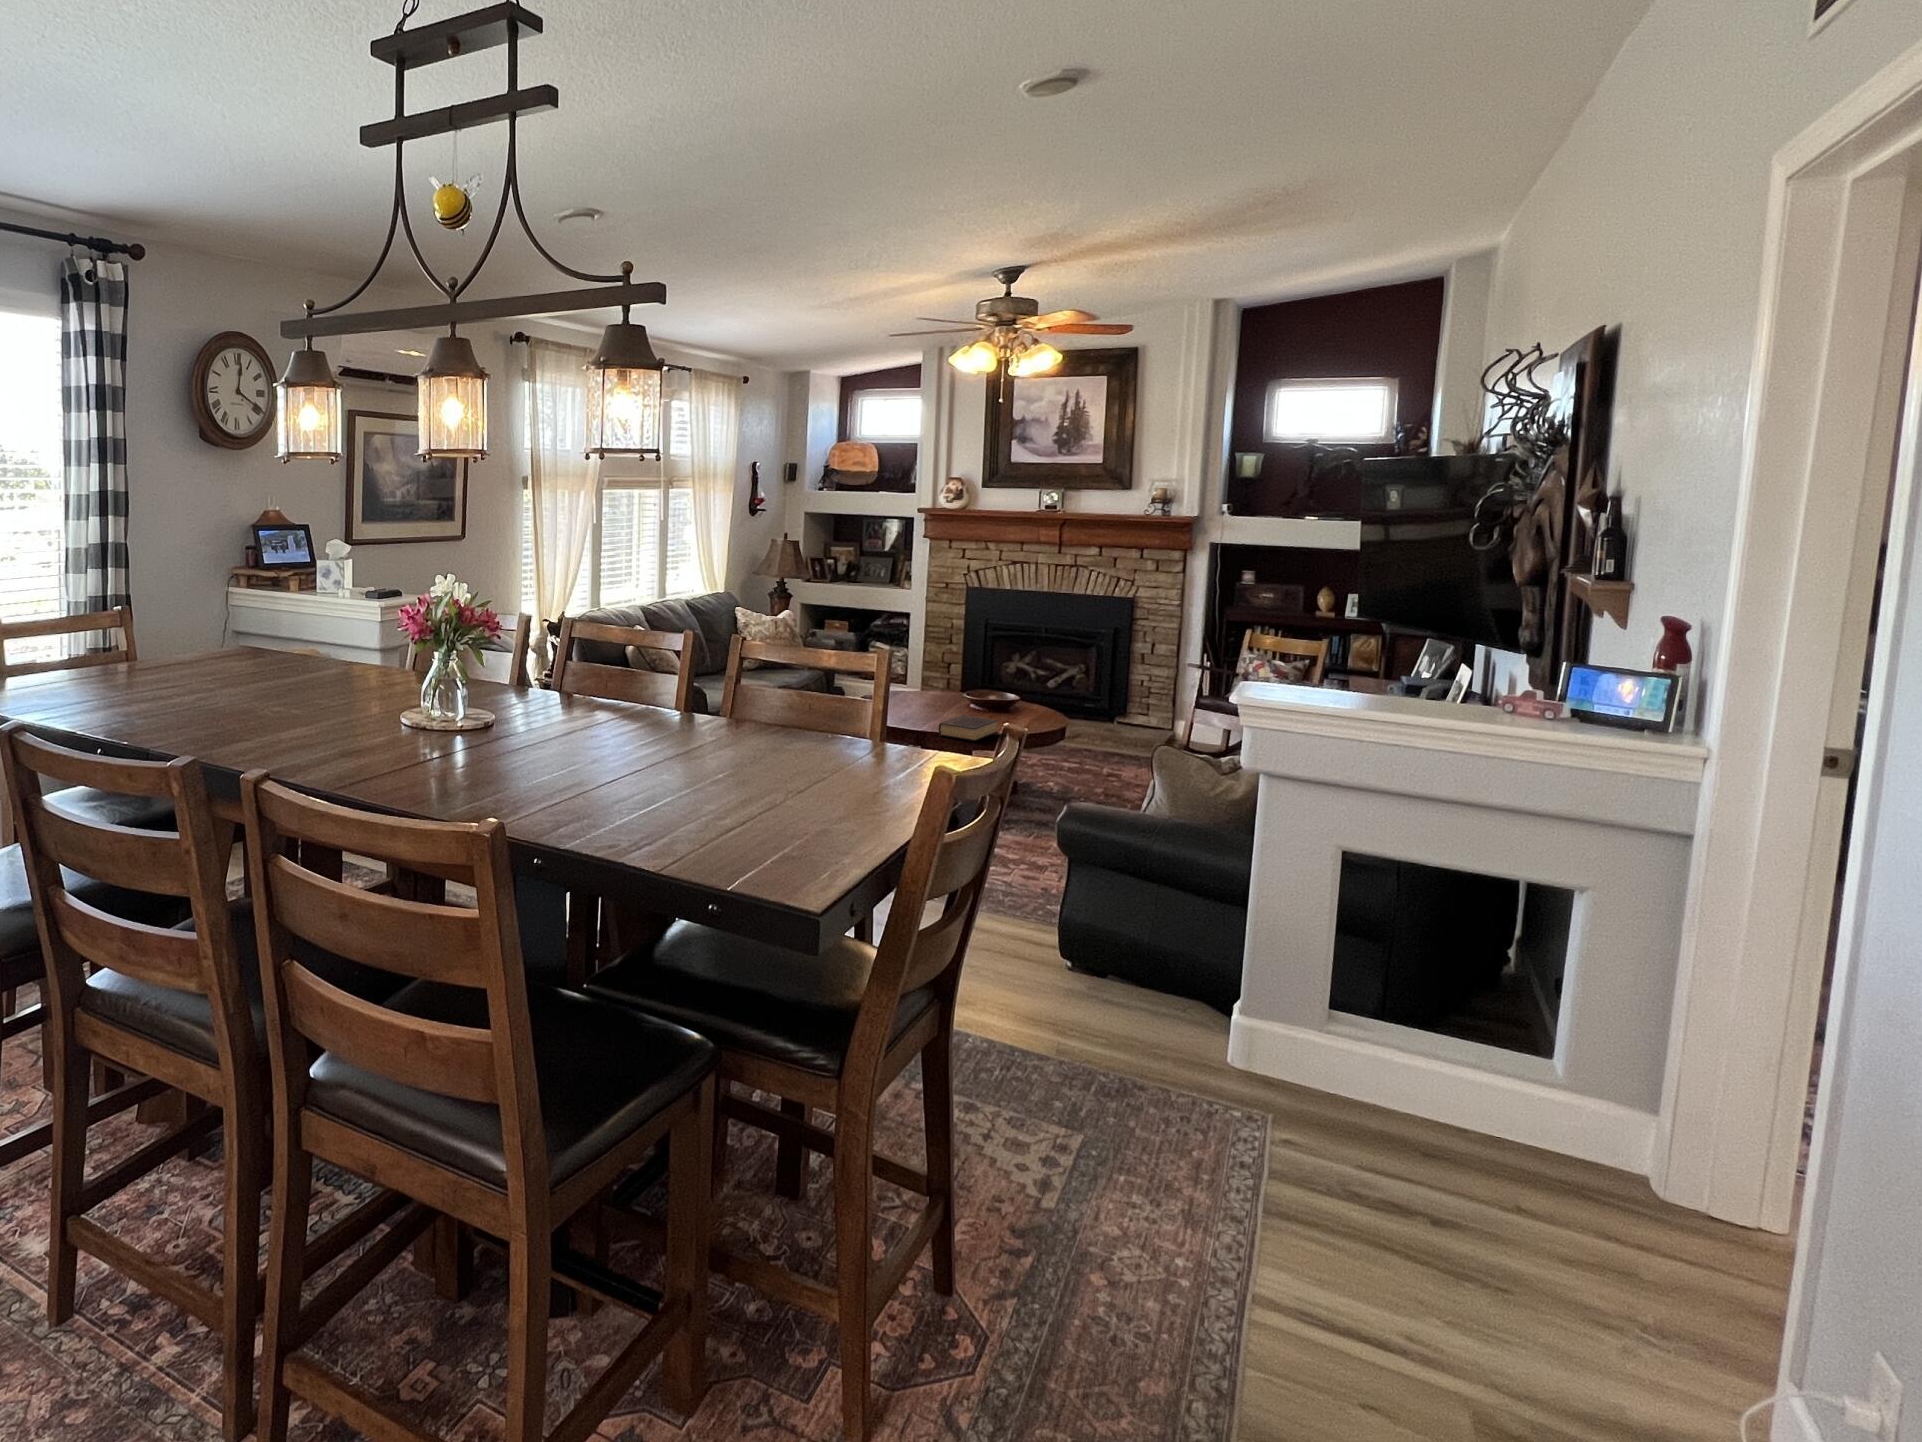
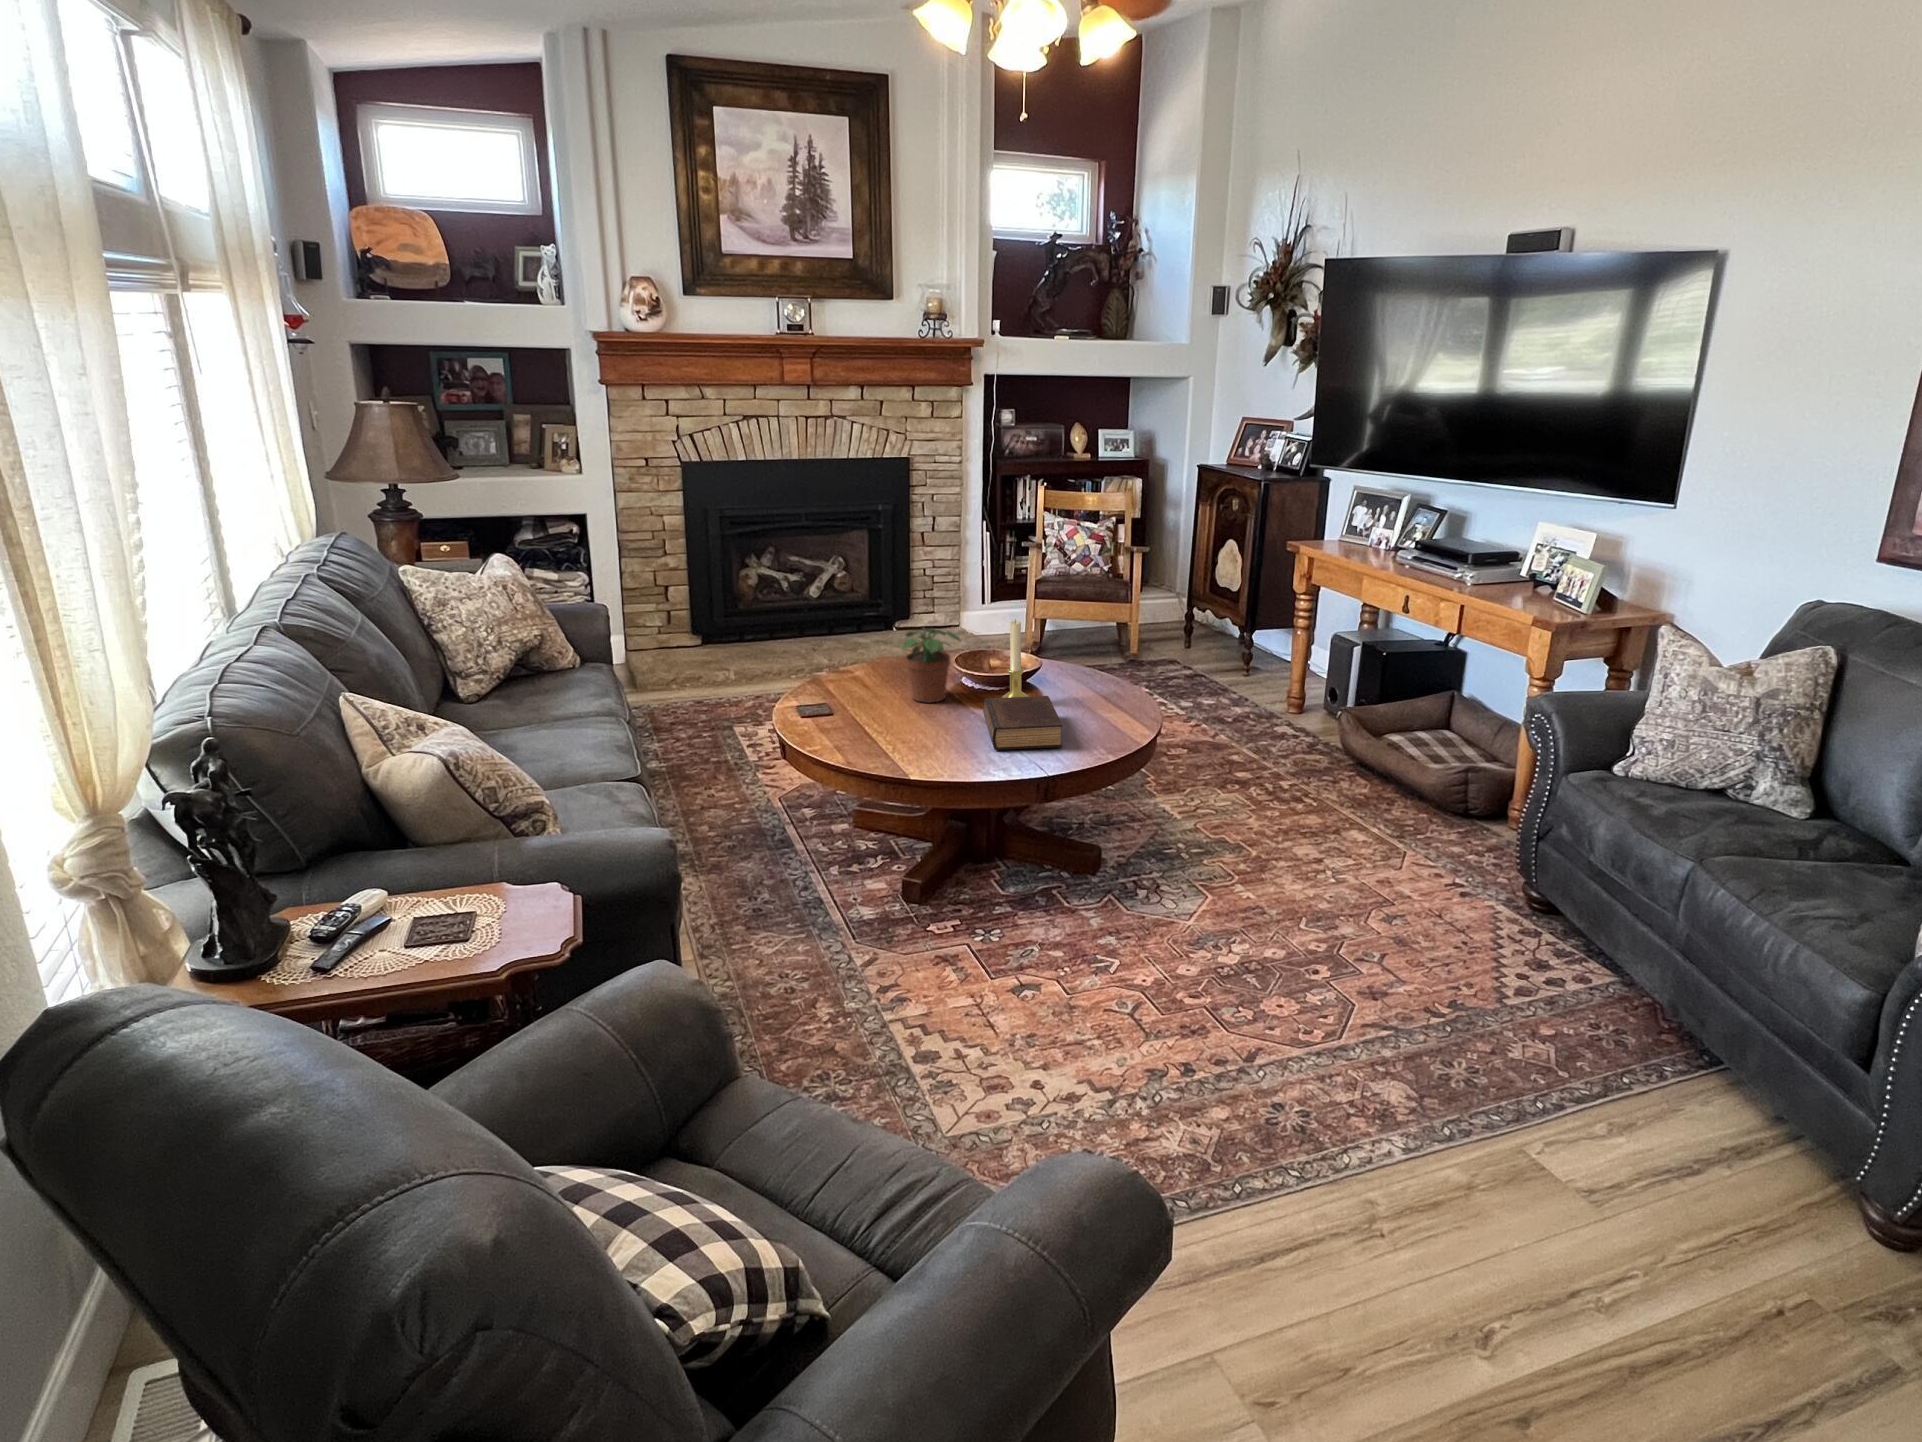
potted plant: none [931,677,970,717] -> present [902,628,961,703]
candle holder: none [984,677,1002,727] -> present [1002,620,1029,698]

